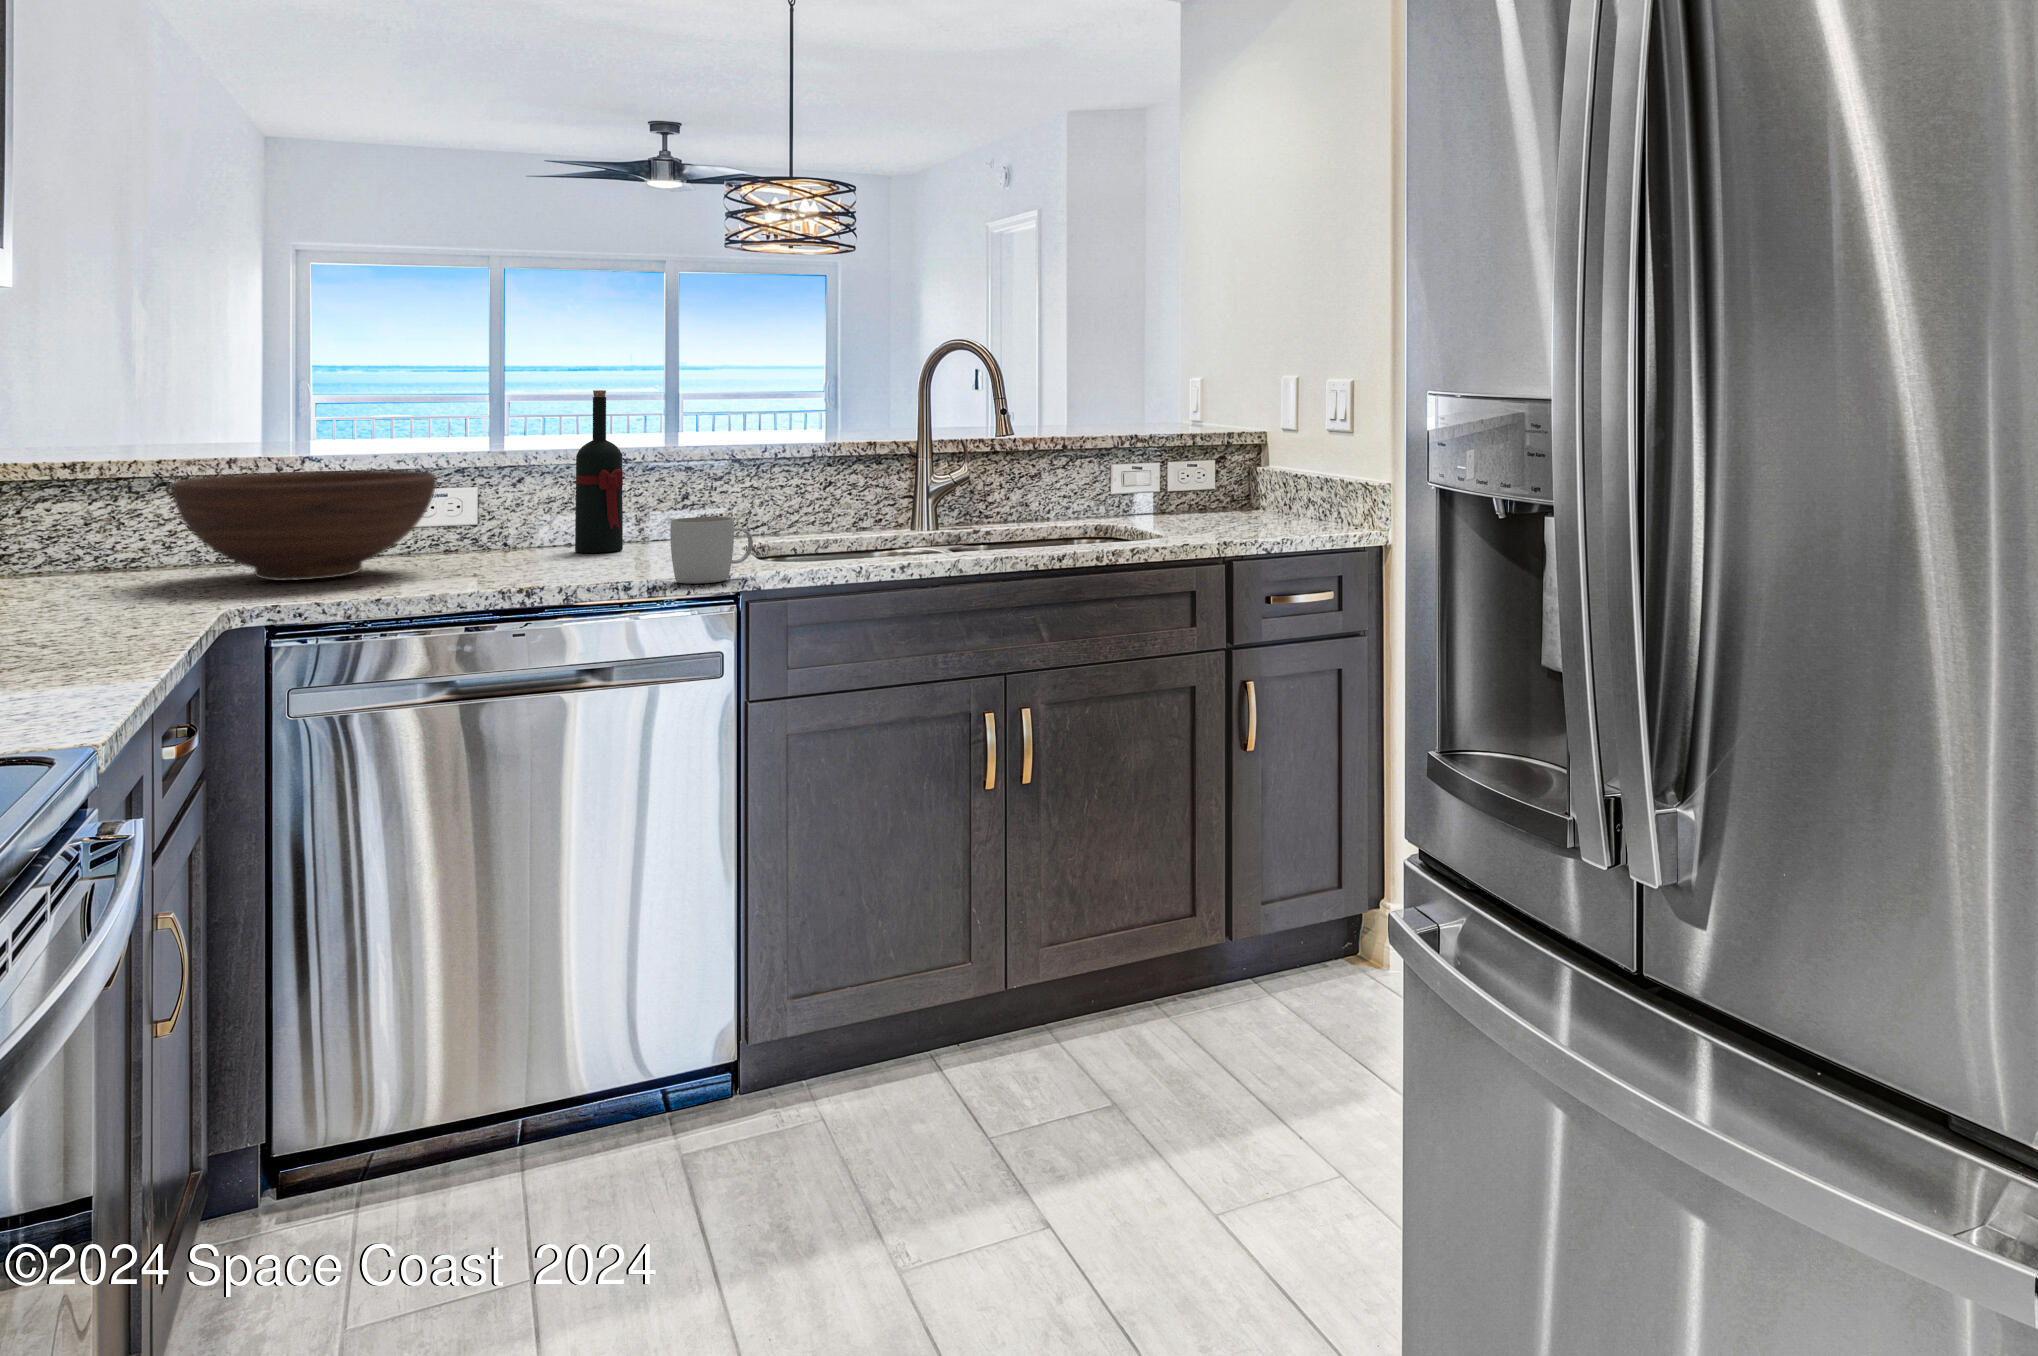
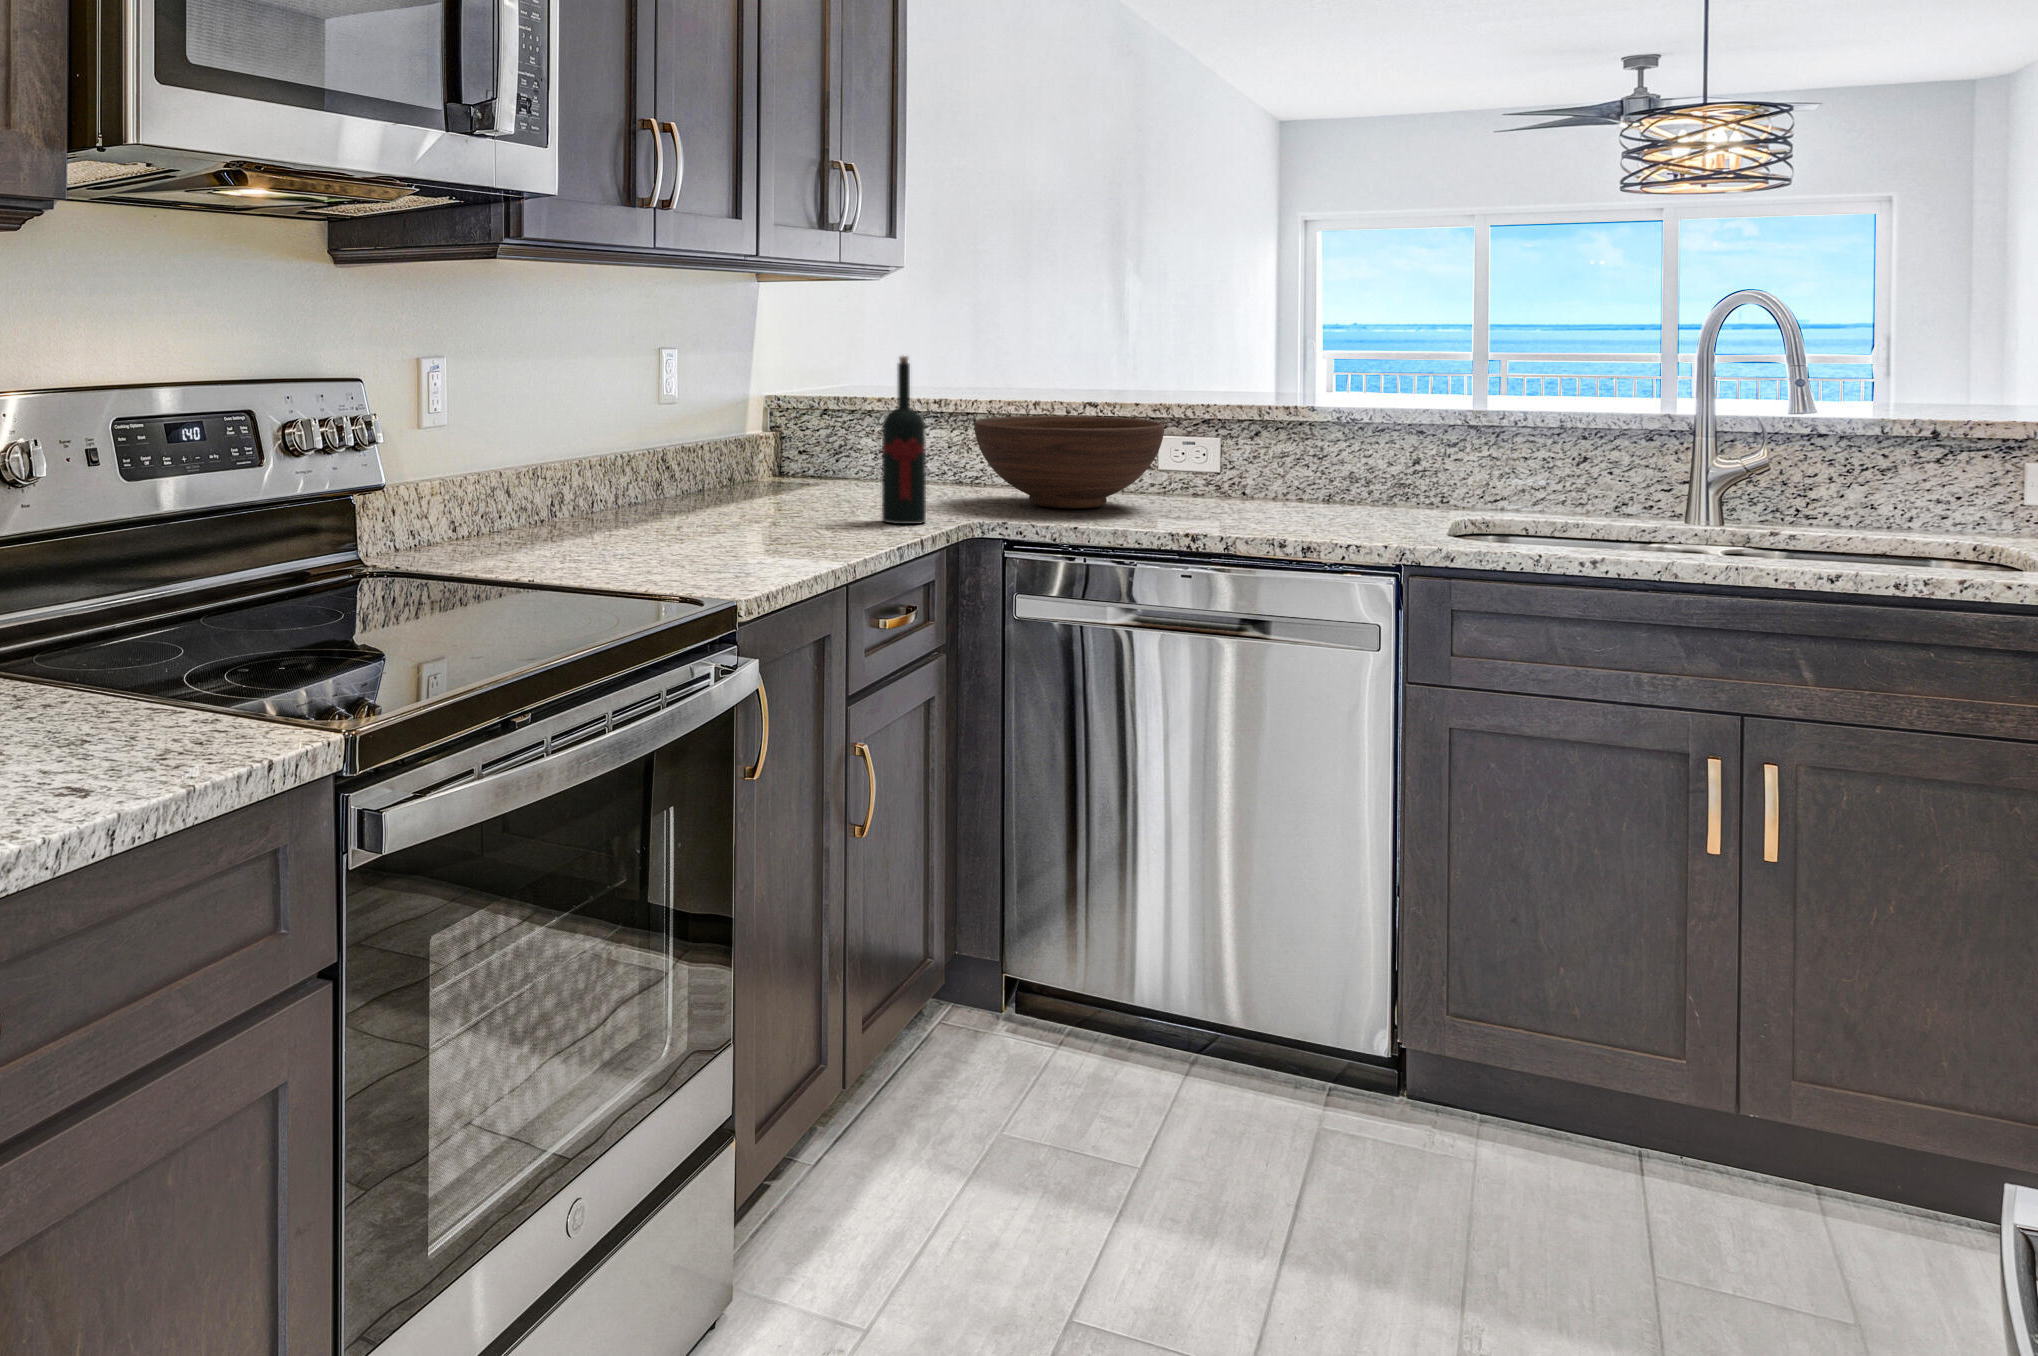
wine bottle: present [575,390,623,553] -> present [882,356,926,524]
mug: present [670,517,753,583] -> none [1330,485,1419,553]

